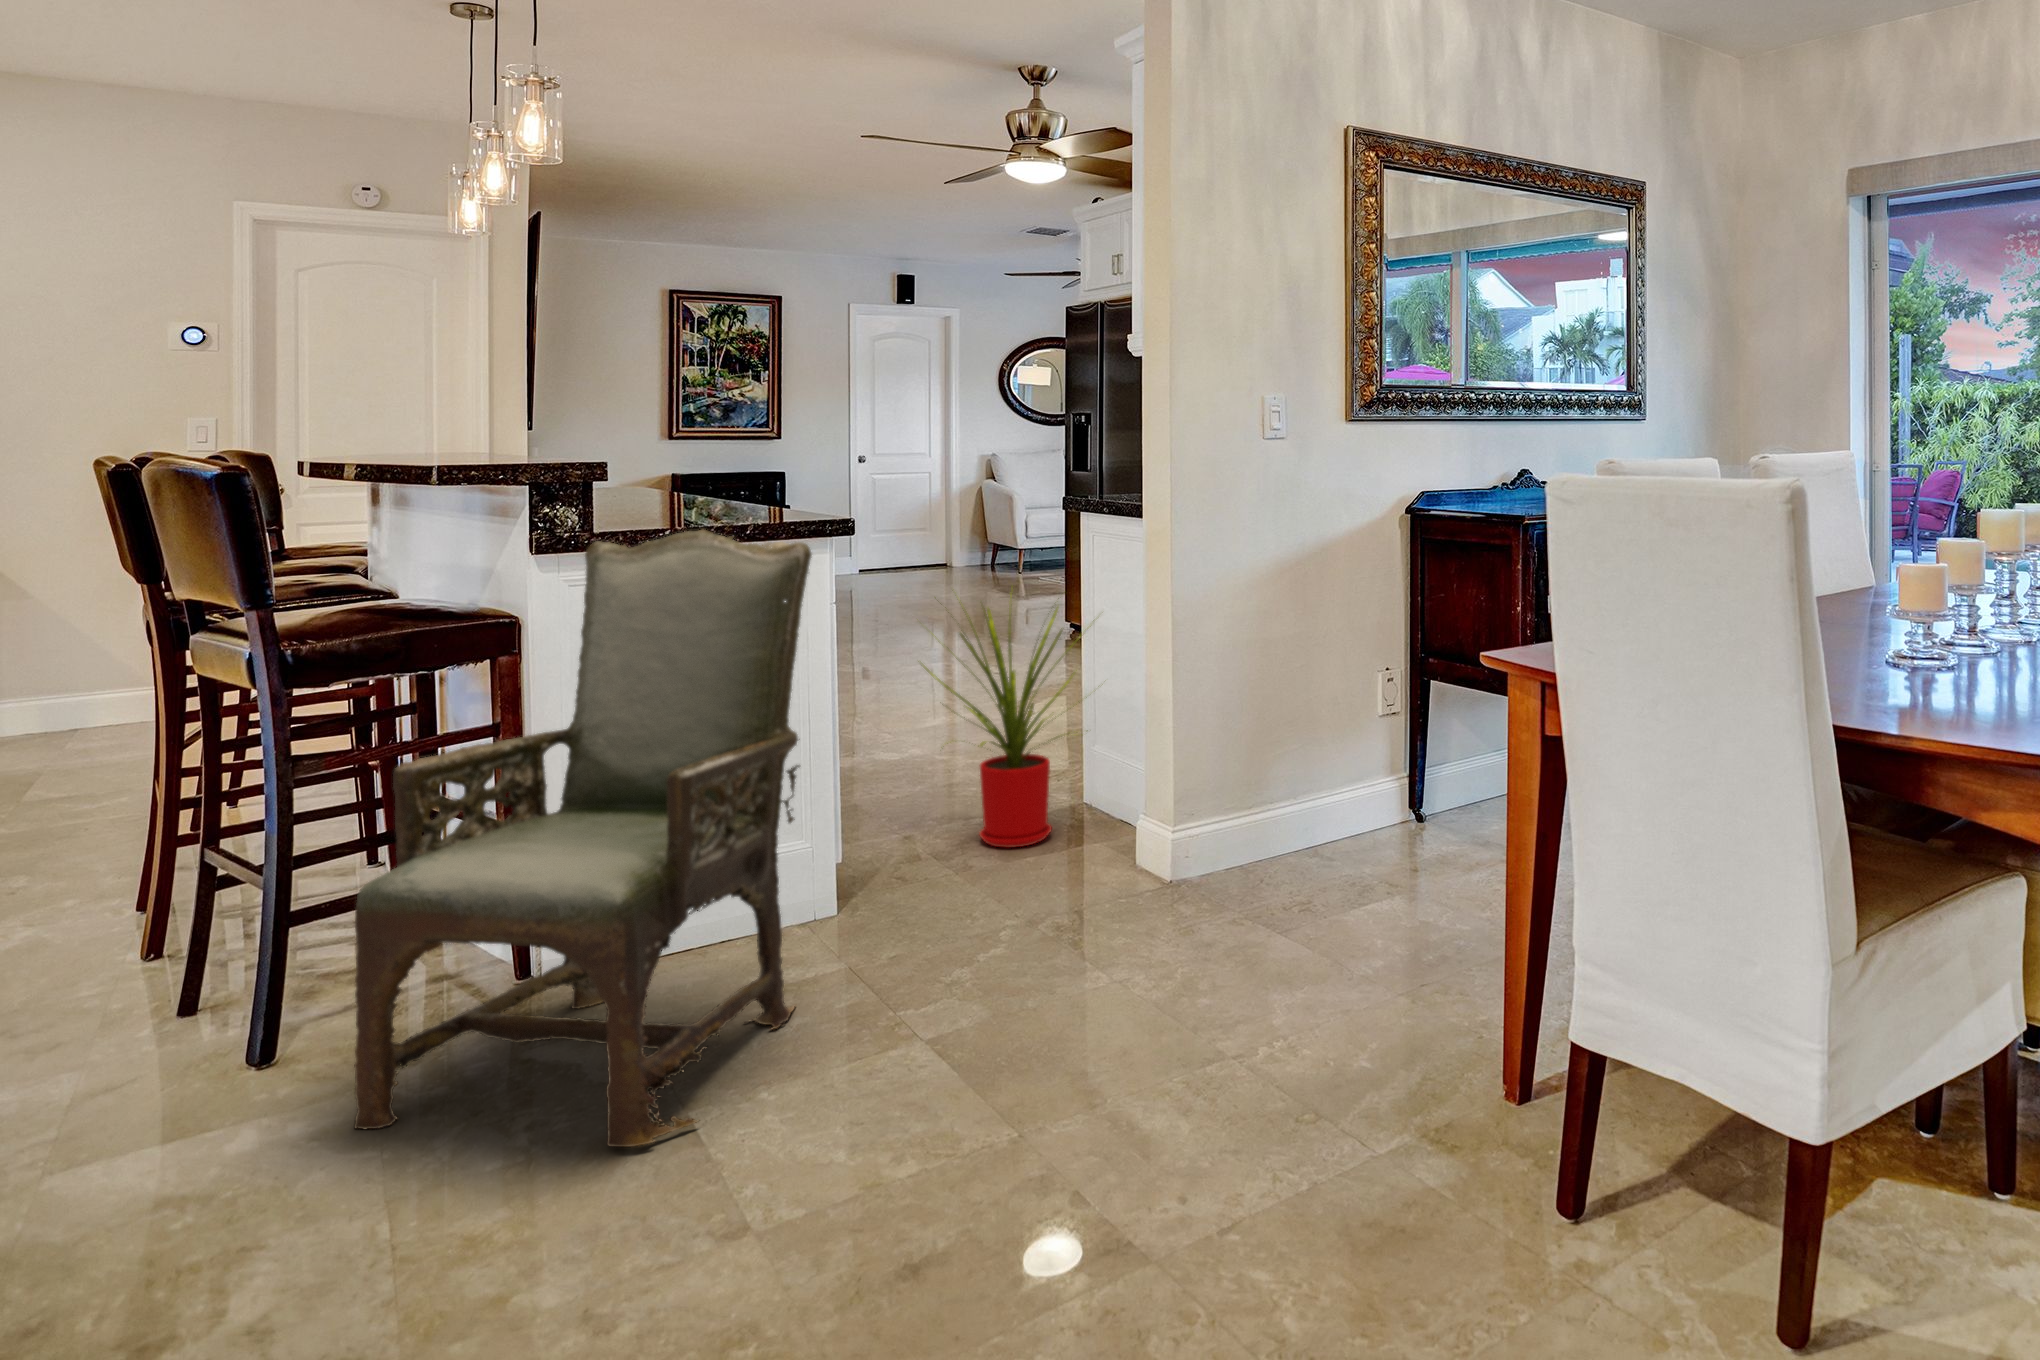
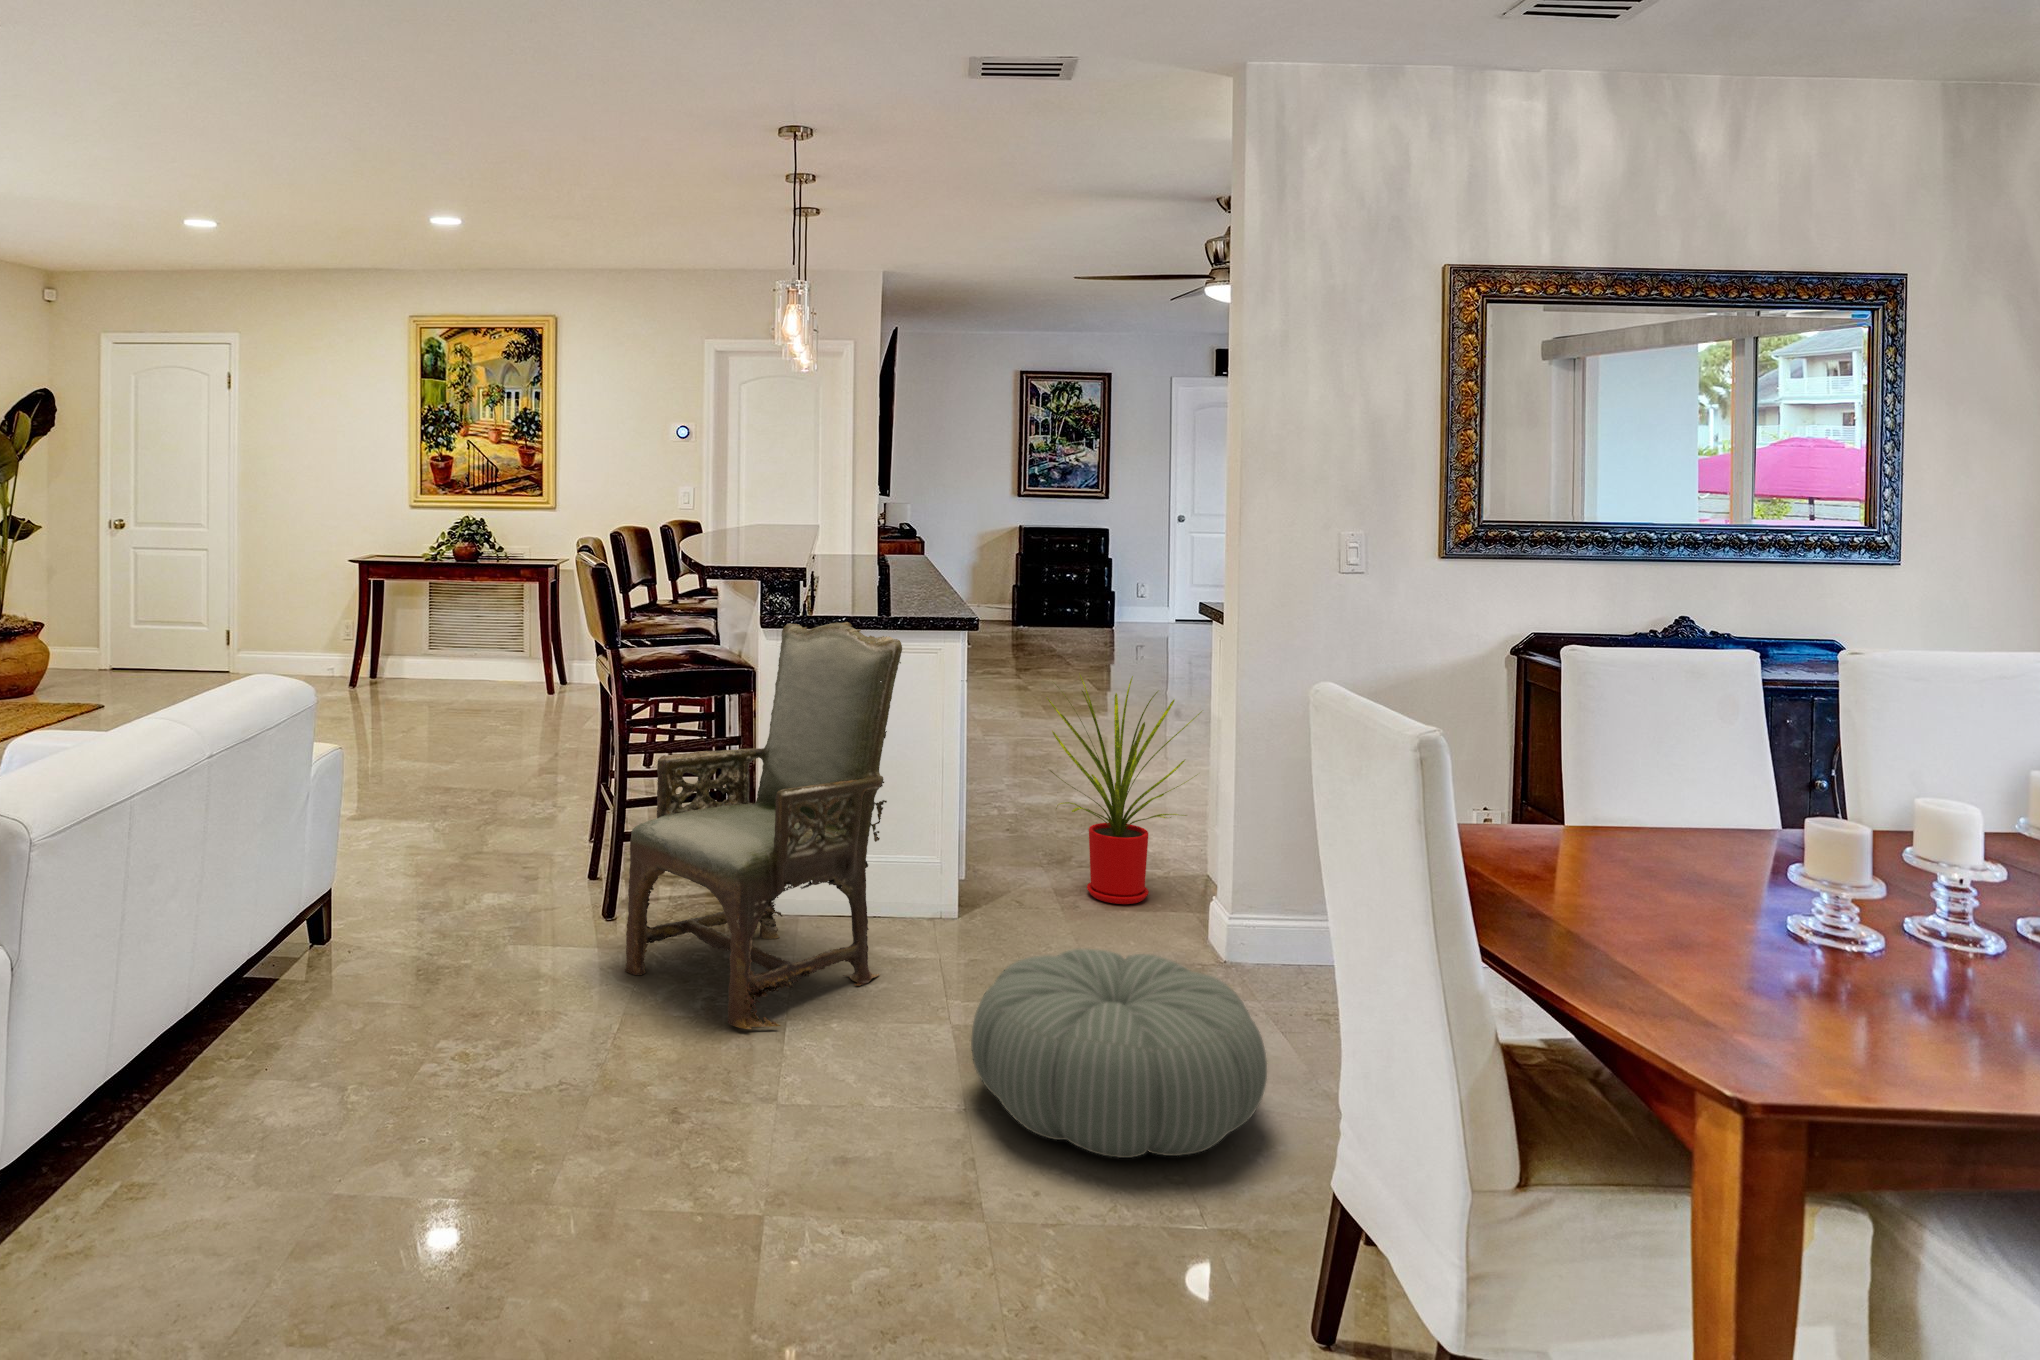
pouf: none [1024,877,1378,1133] -> present [971,949,1267,1158]

